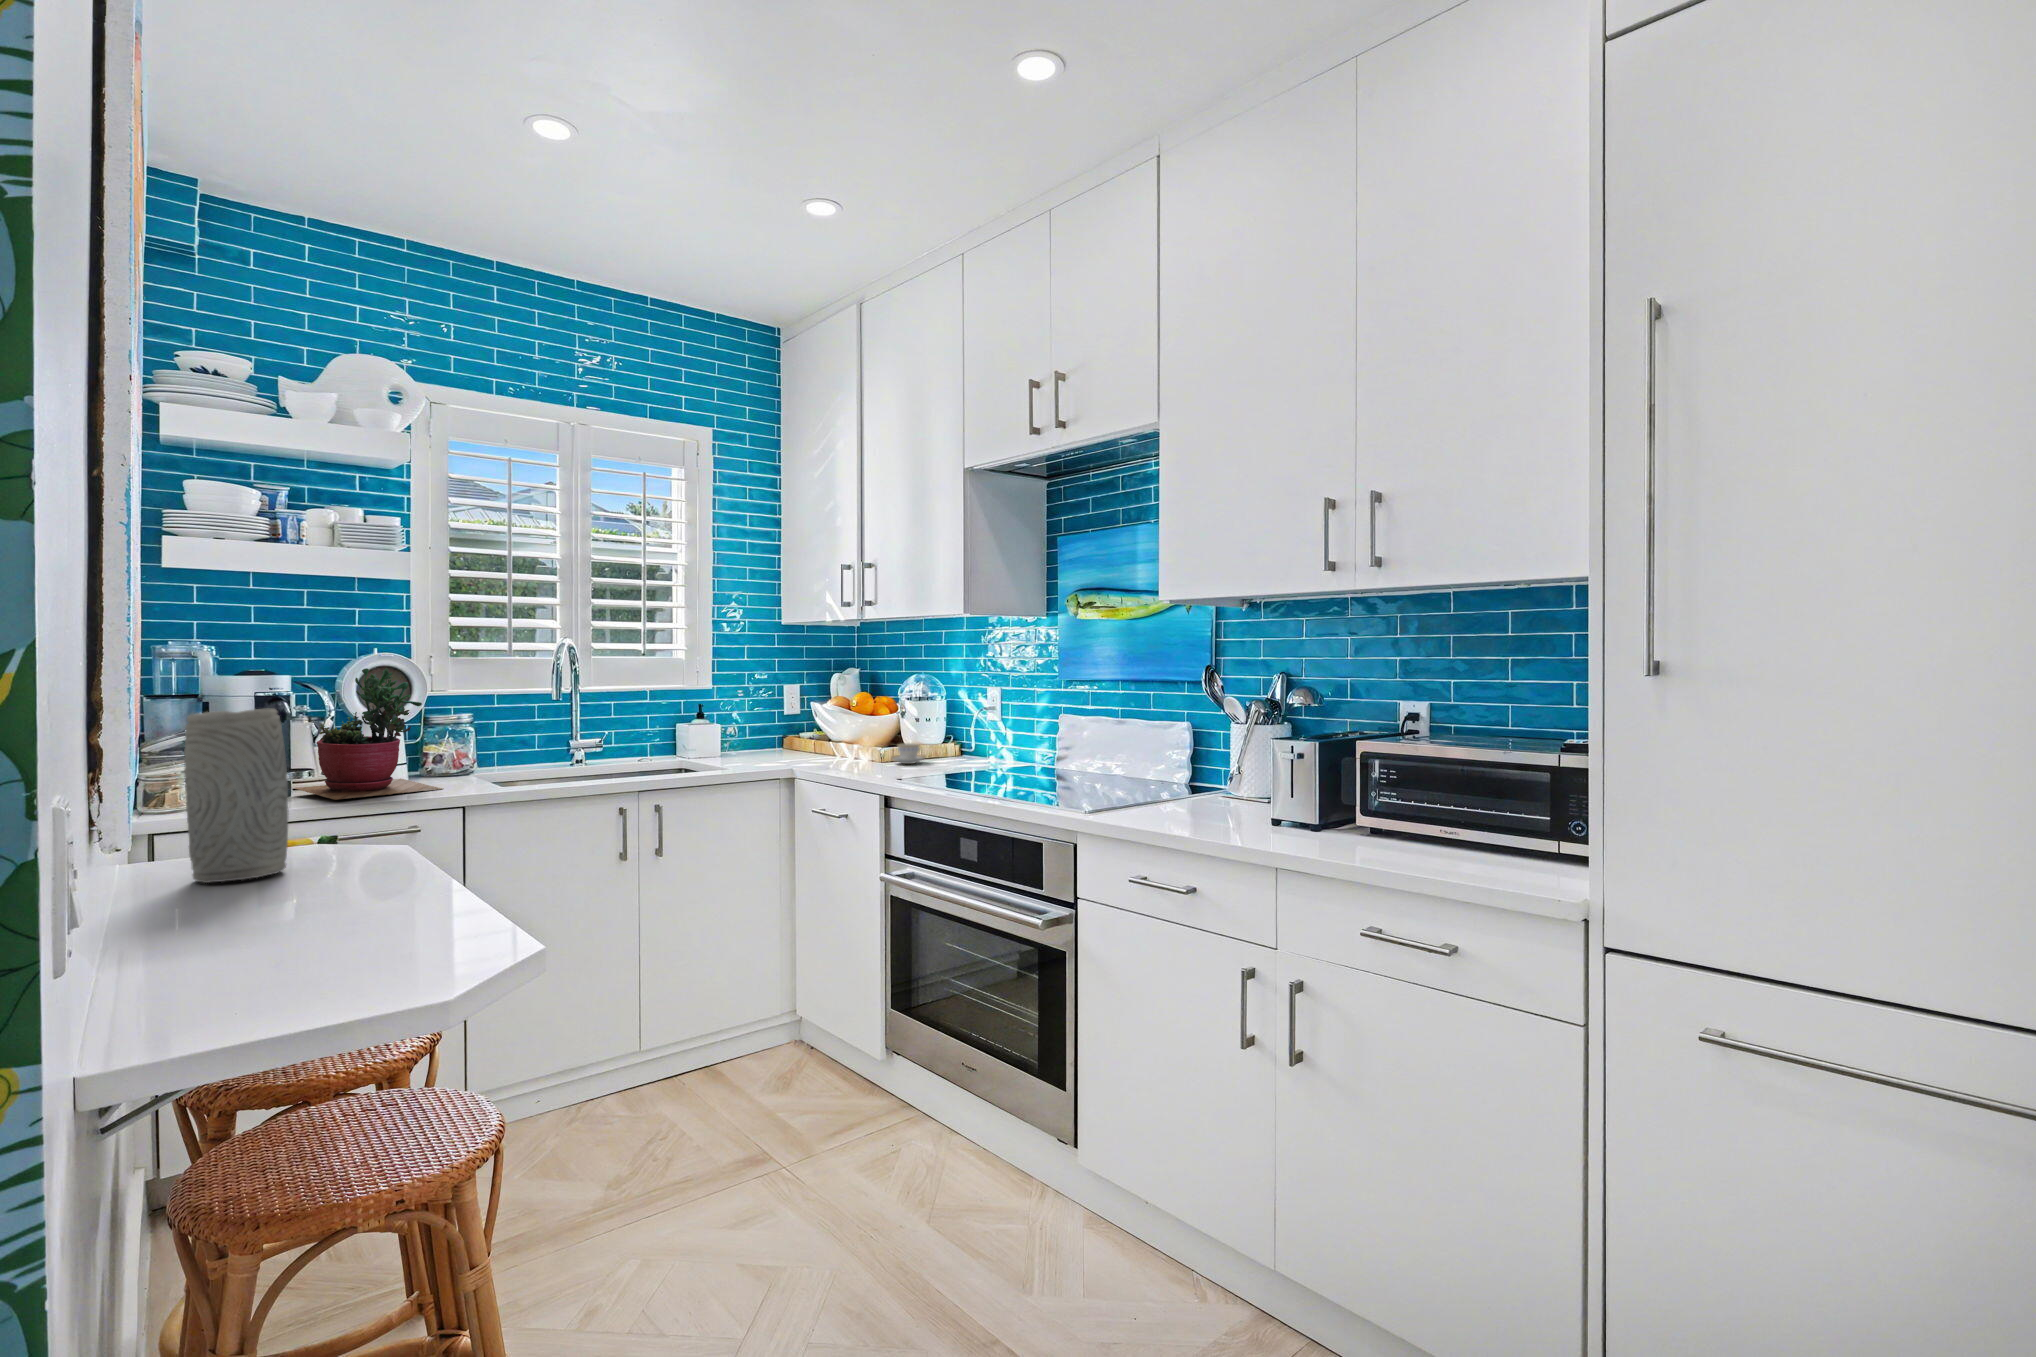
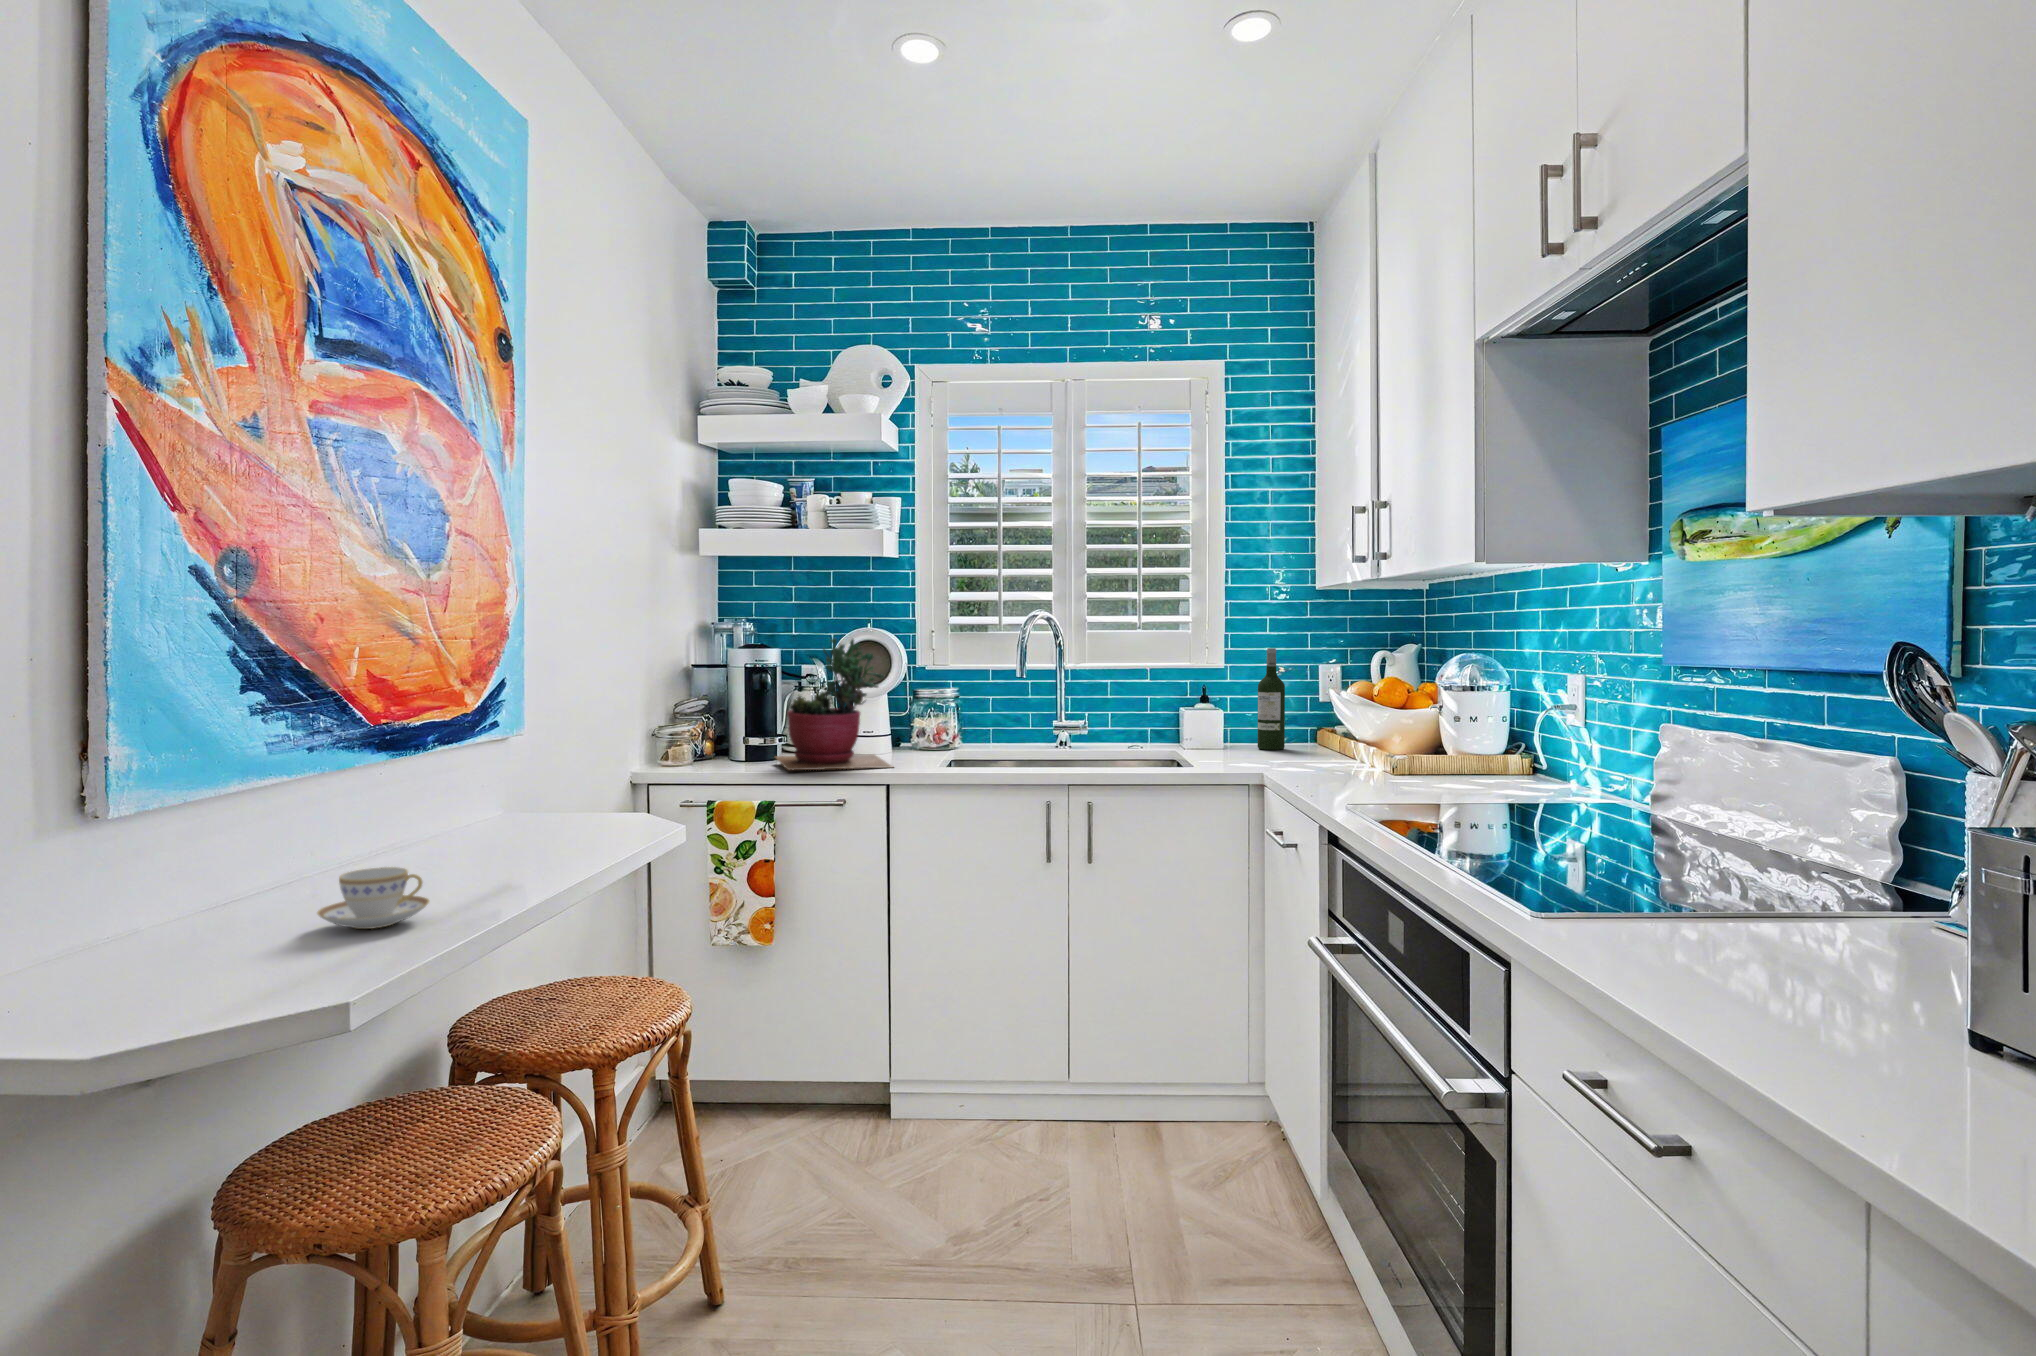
wine bottle: none [749,671,771,752] -> present [1258,648,1285,750]
vase: present [184,709,288,883] -> none [515,667,607,843]
teacup: present [892,743,925,764] -> present [317,867,429,929]

